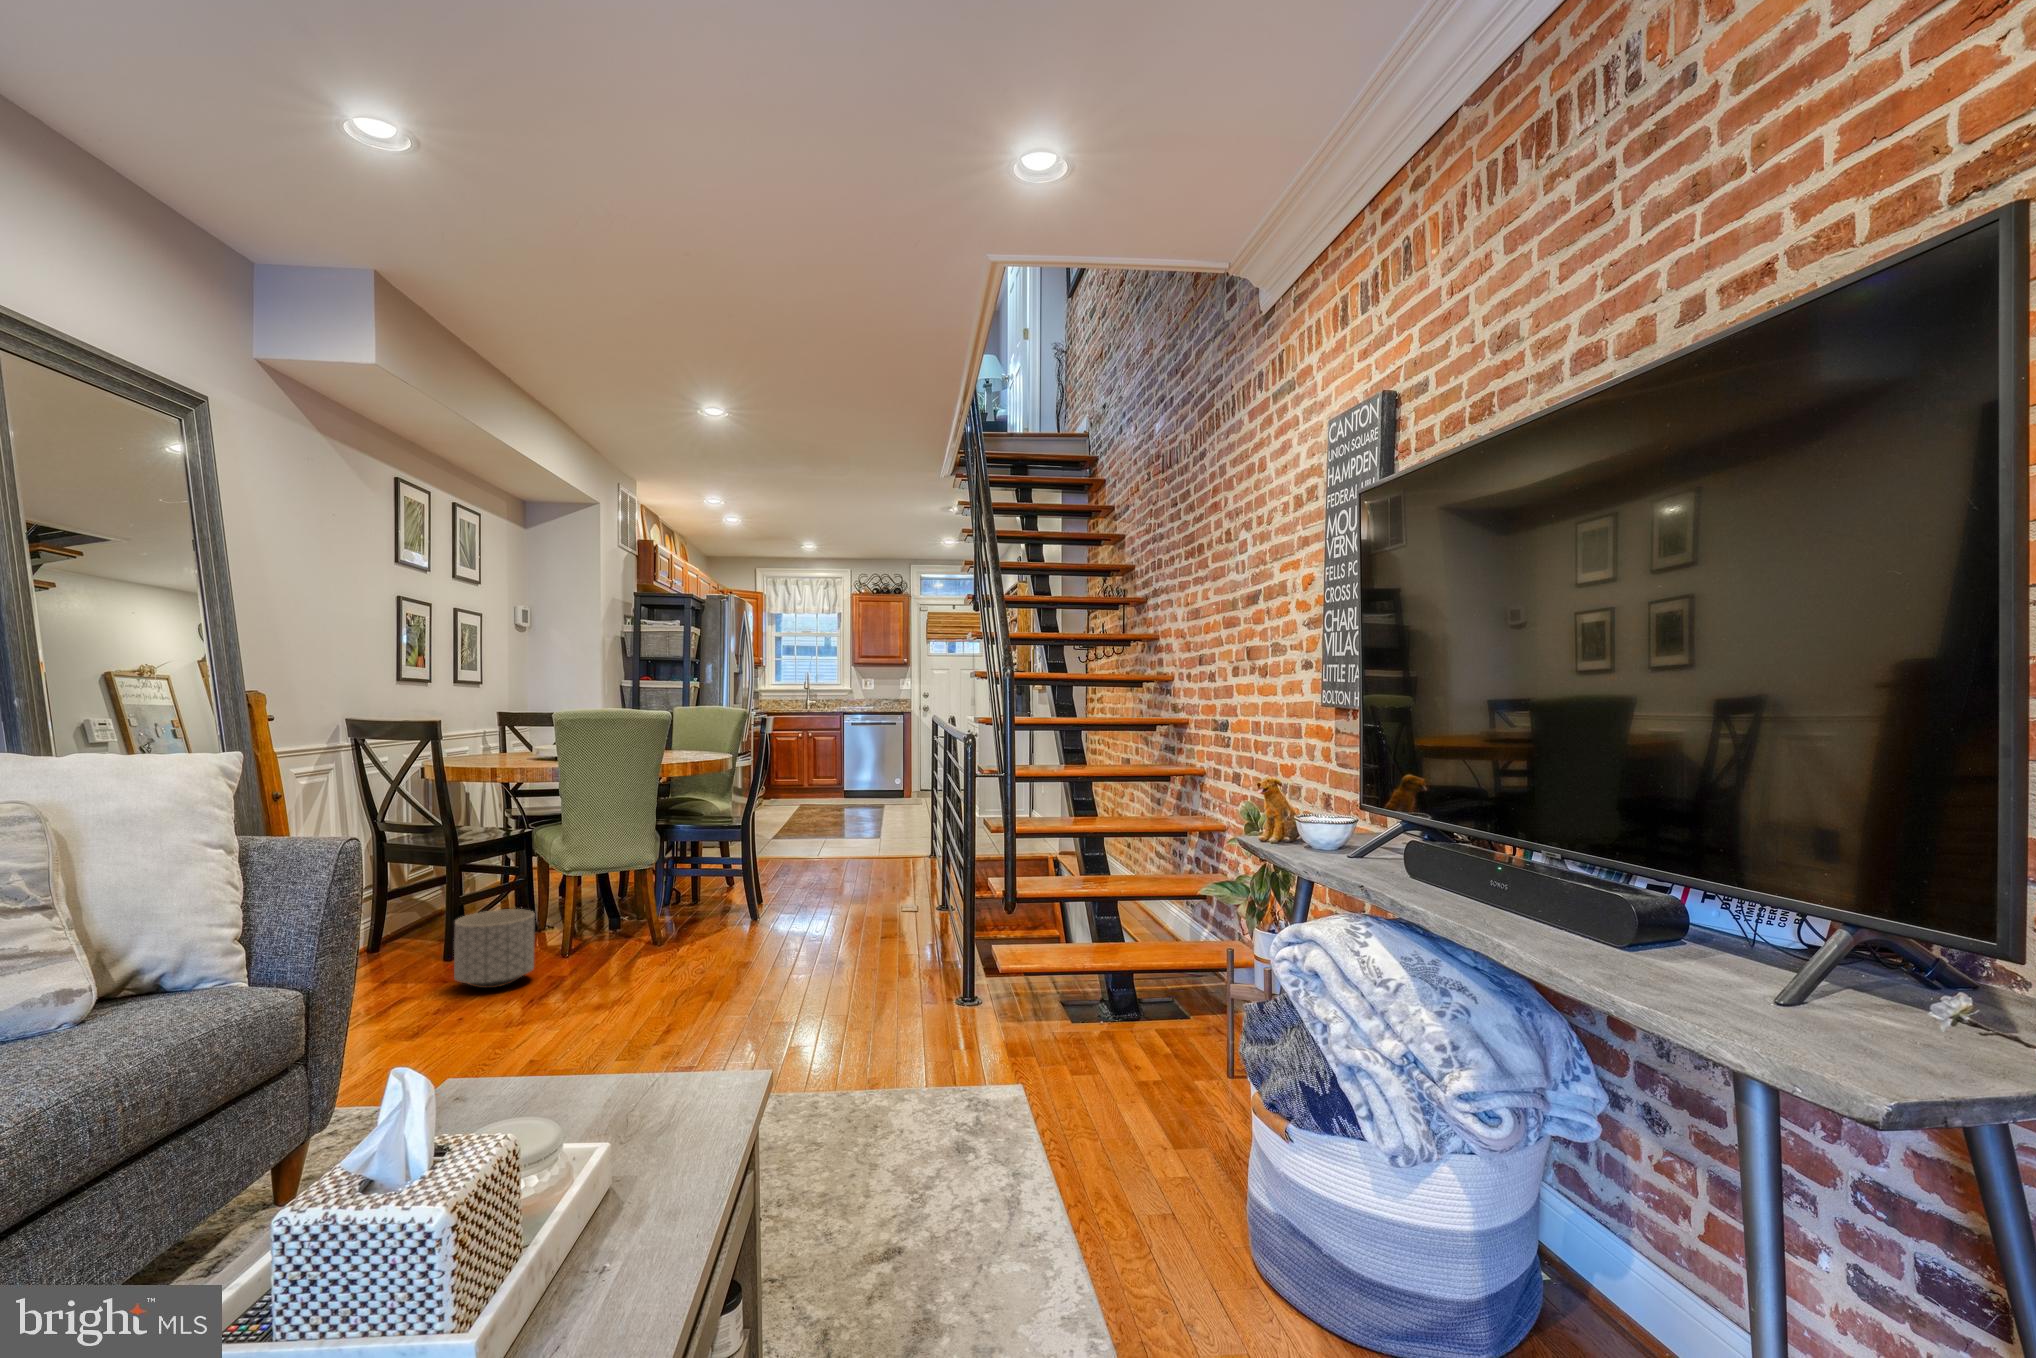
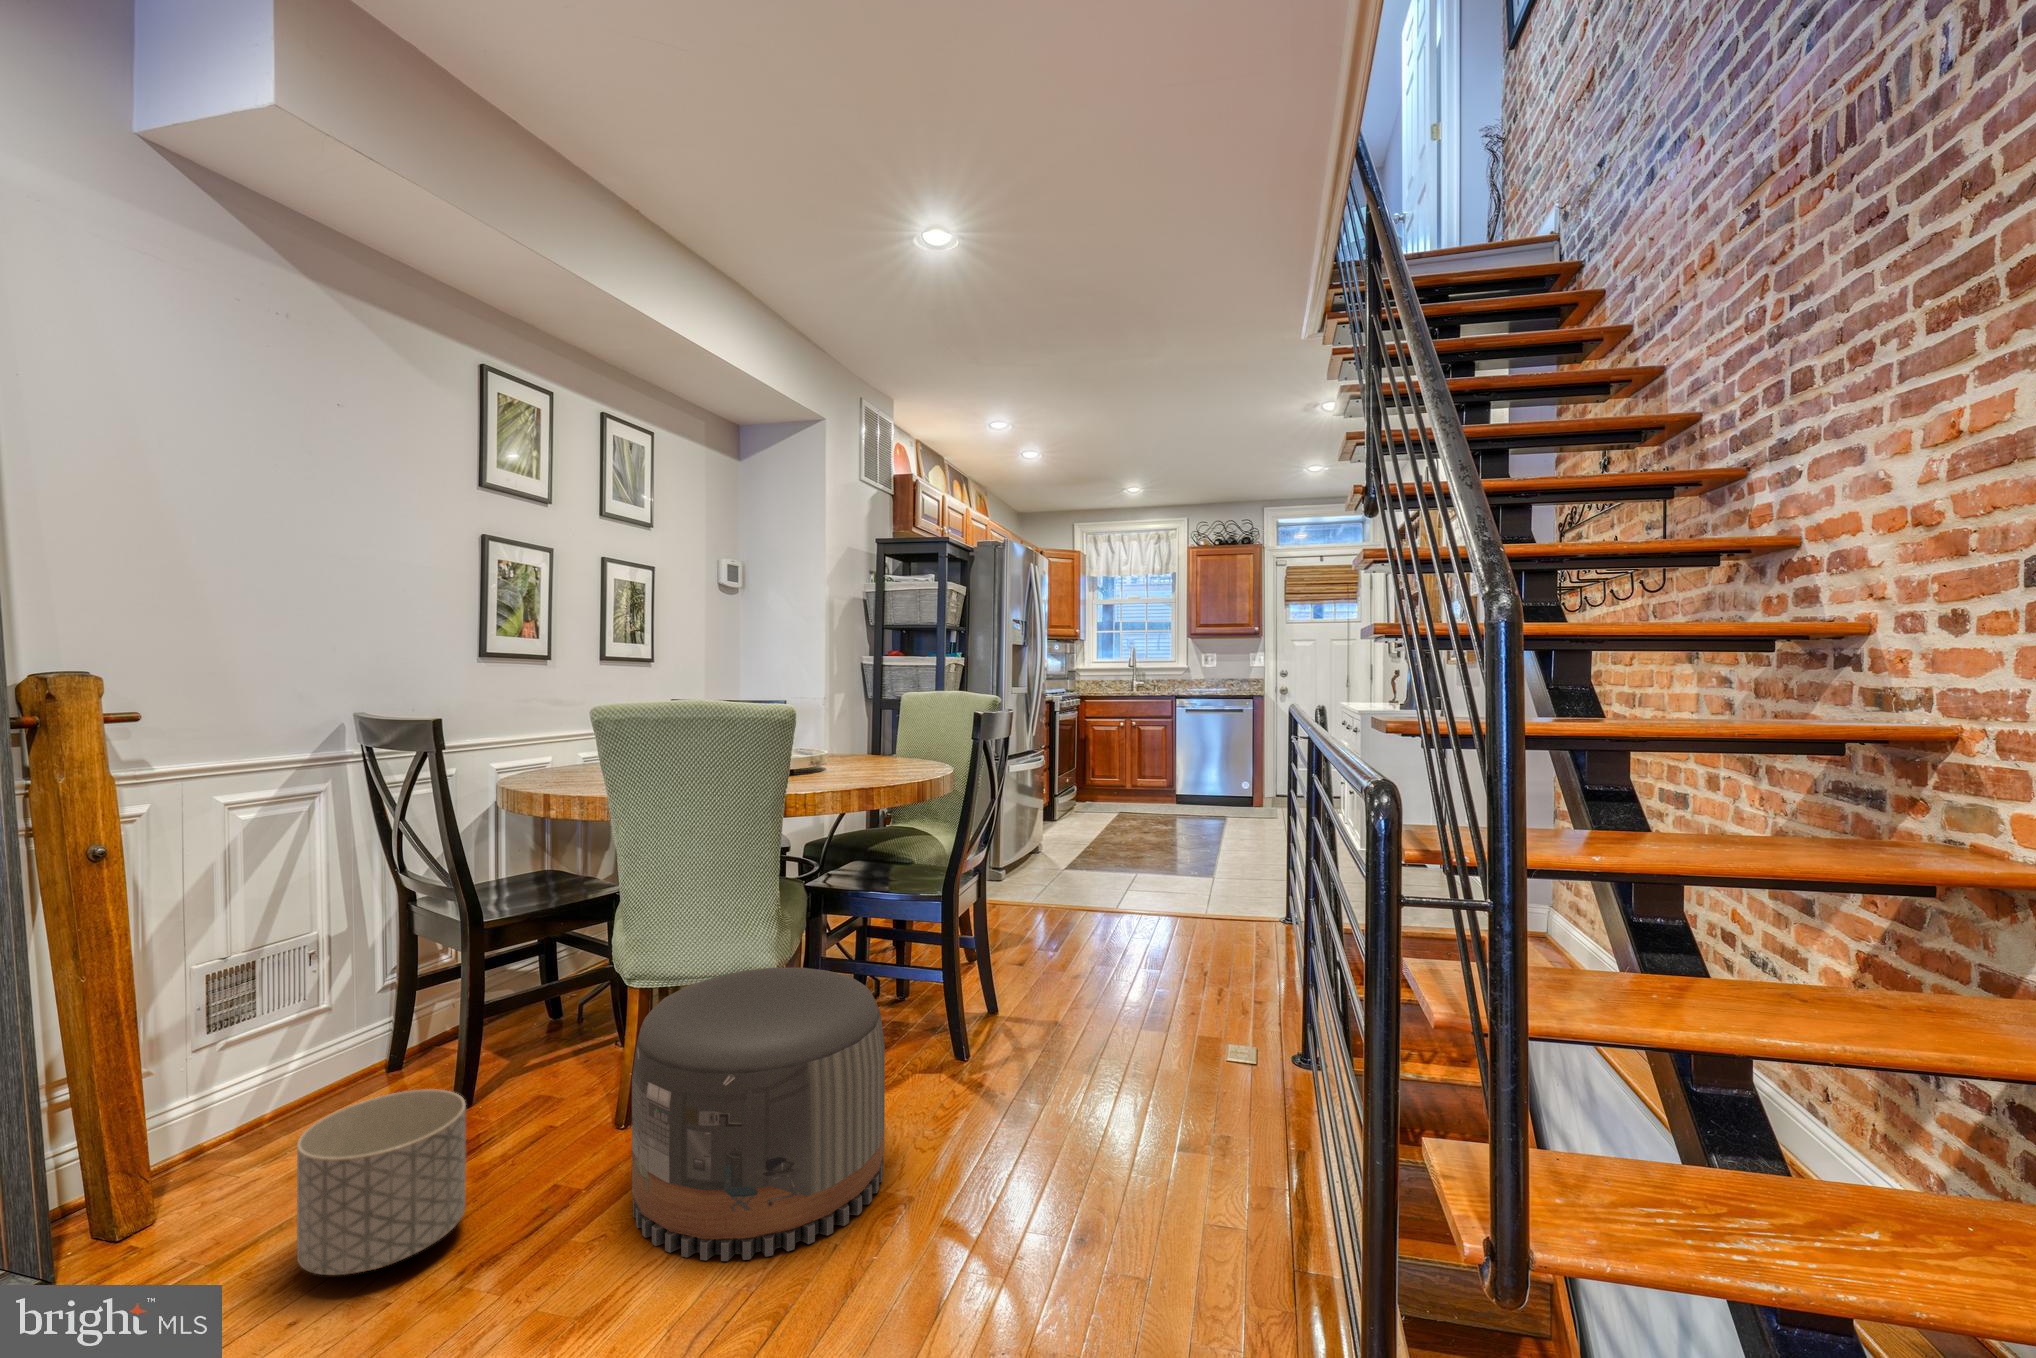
pouf: none [611,848,742,968] -> present [632,968,885,1261]

